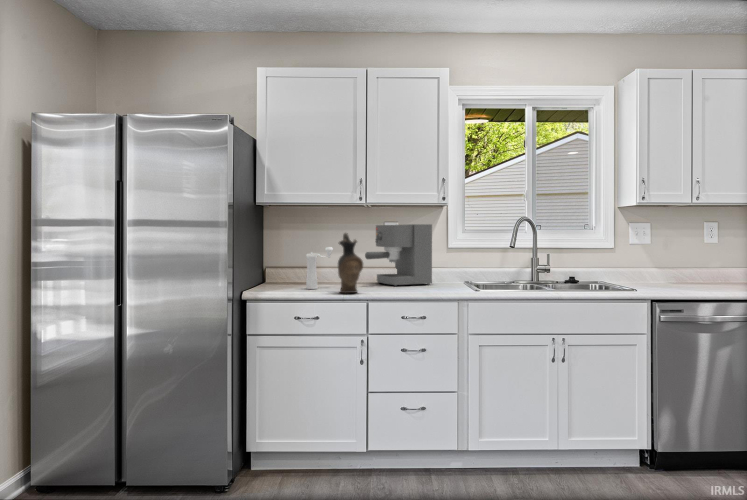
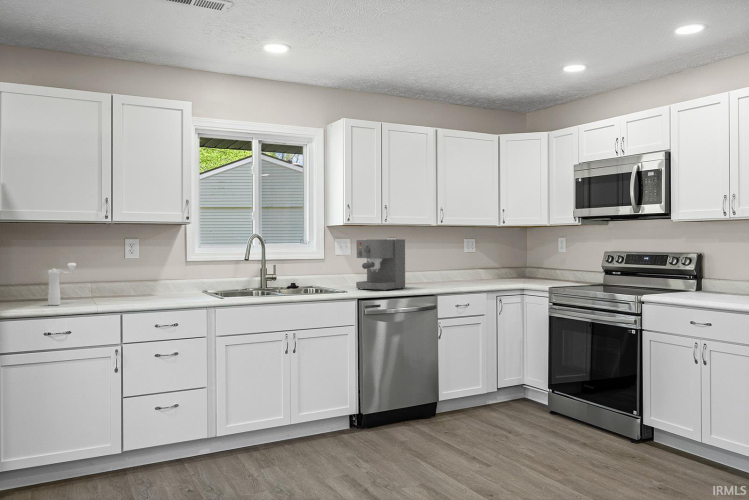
coffee maker: present [365,224,432,286] -> present [356,239,405,291]
ceramic pitcher: present [338,233,363,293] -> none [88,249,116,307]

